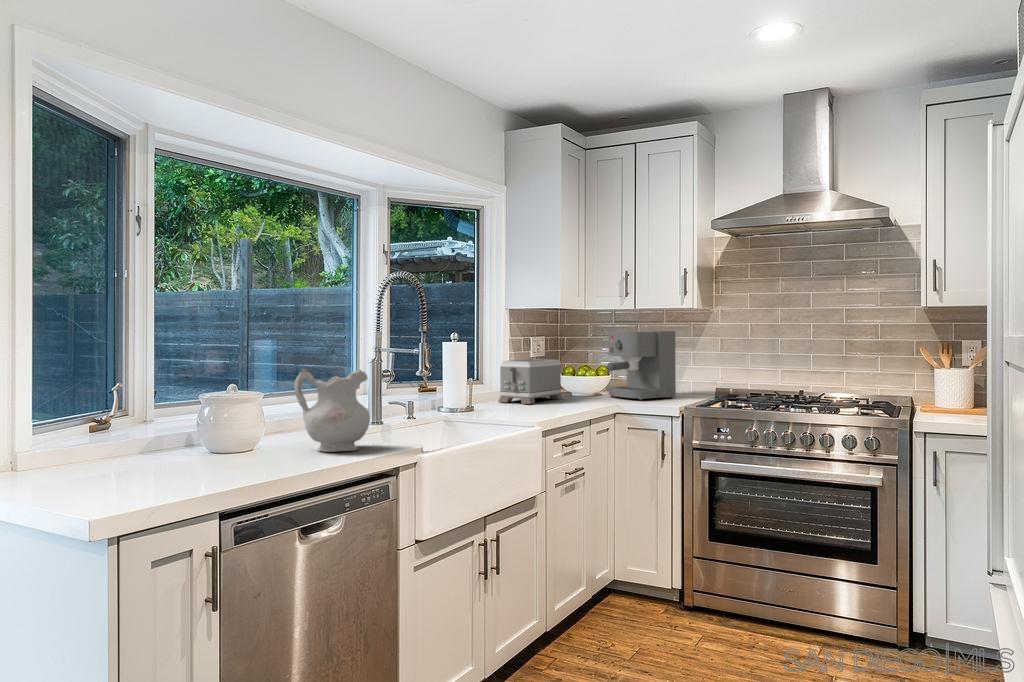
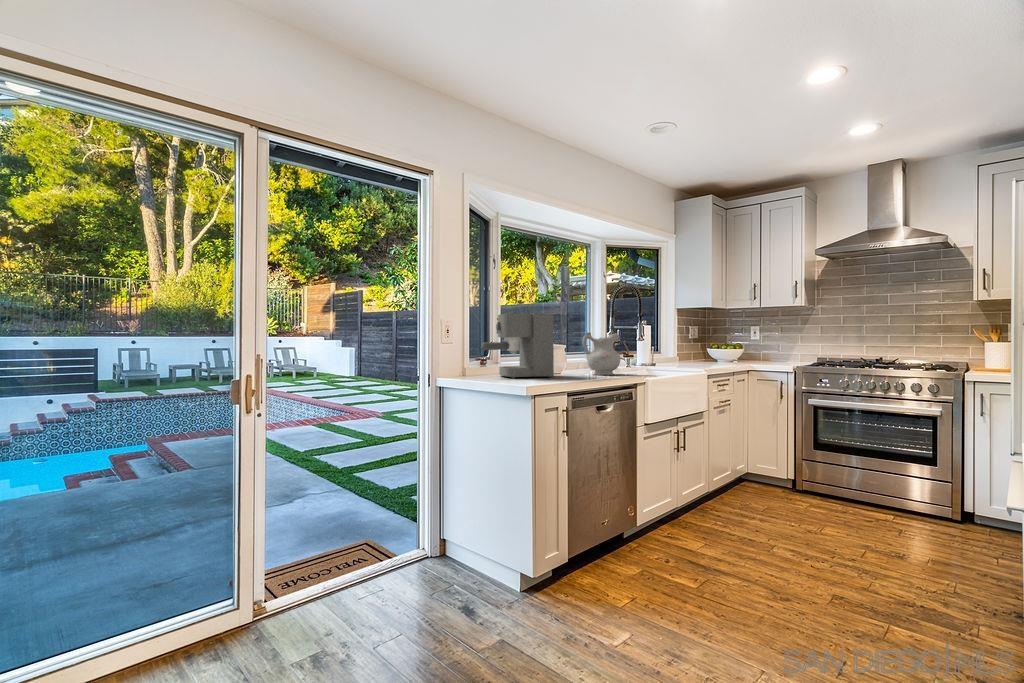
coffee maker: present [607,331,676,400] -> present [481,313,554,379]
toaster: present [498,359,563,404] -> none [673,338,713,364]

